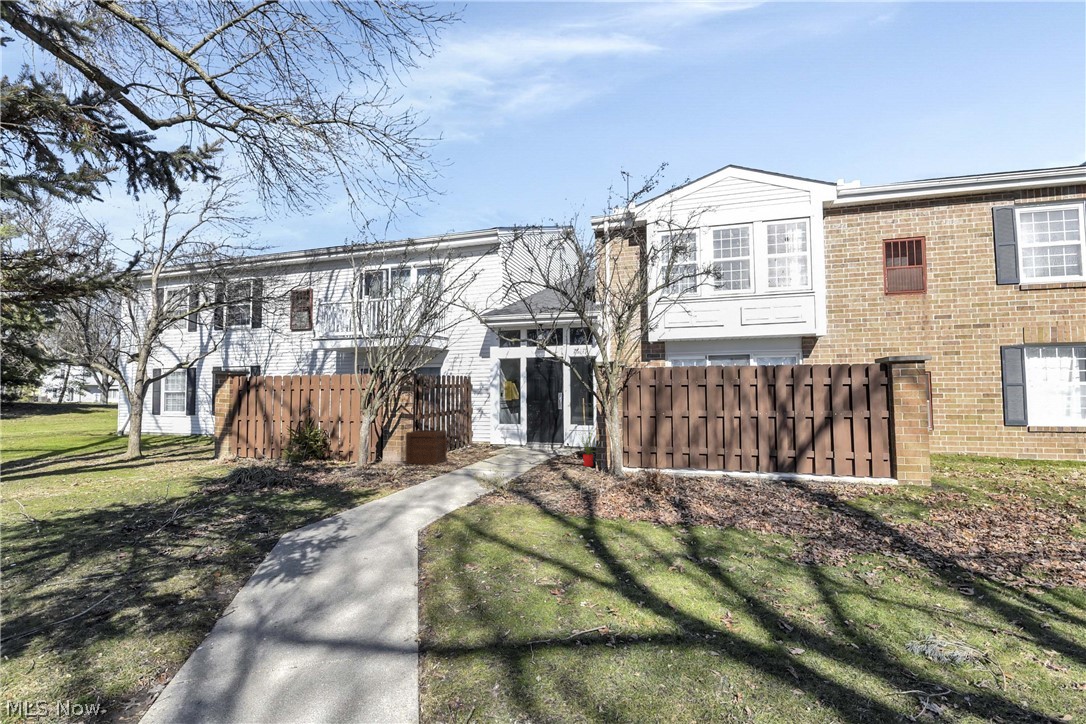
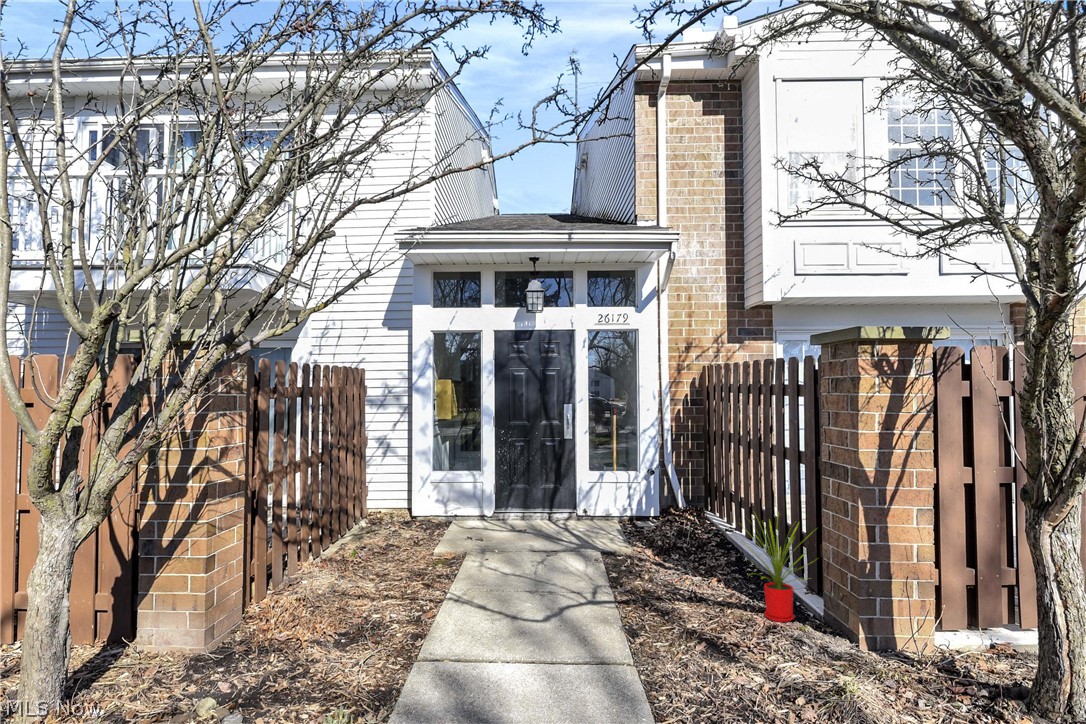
wooden crate: present [406,430,447,464] -> none [220,522,347,646]

